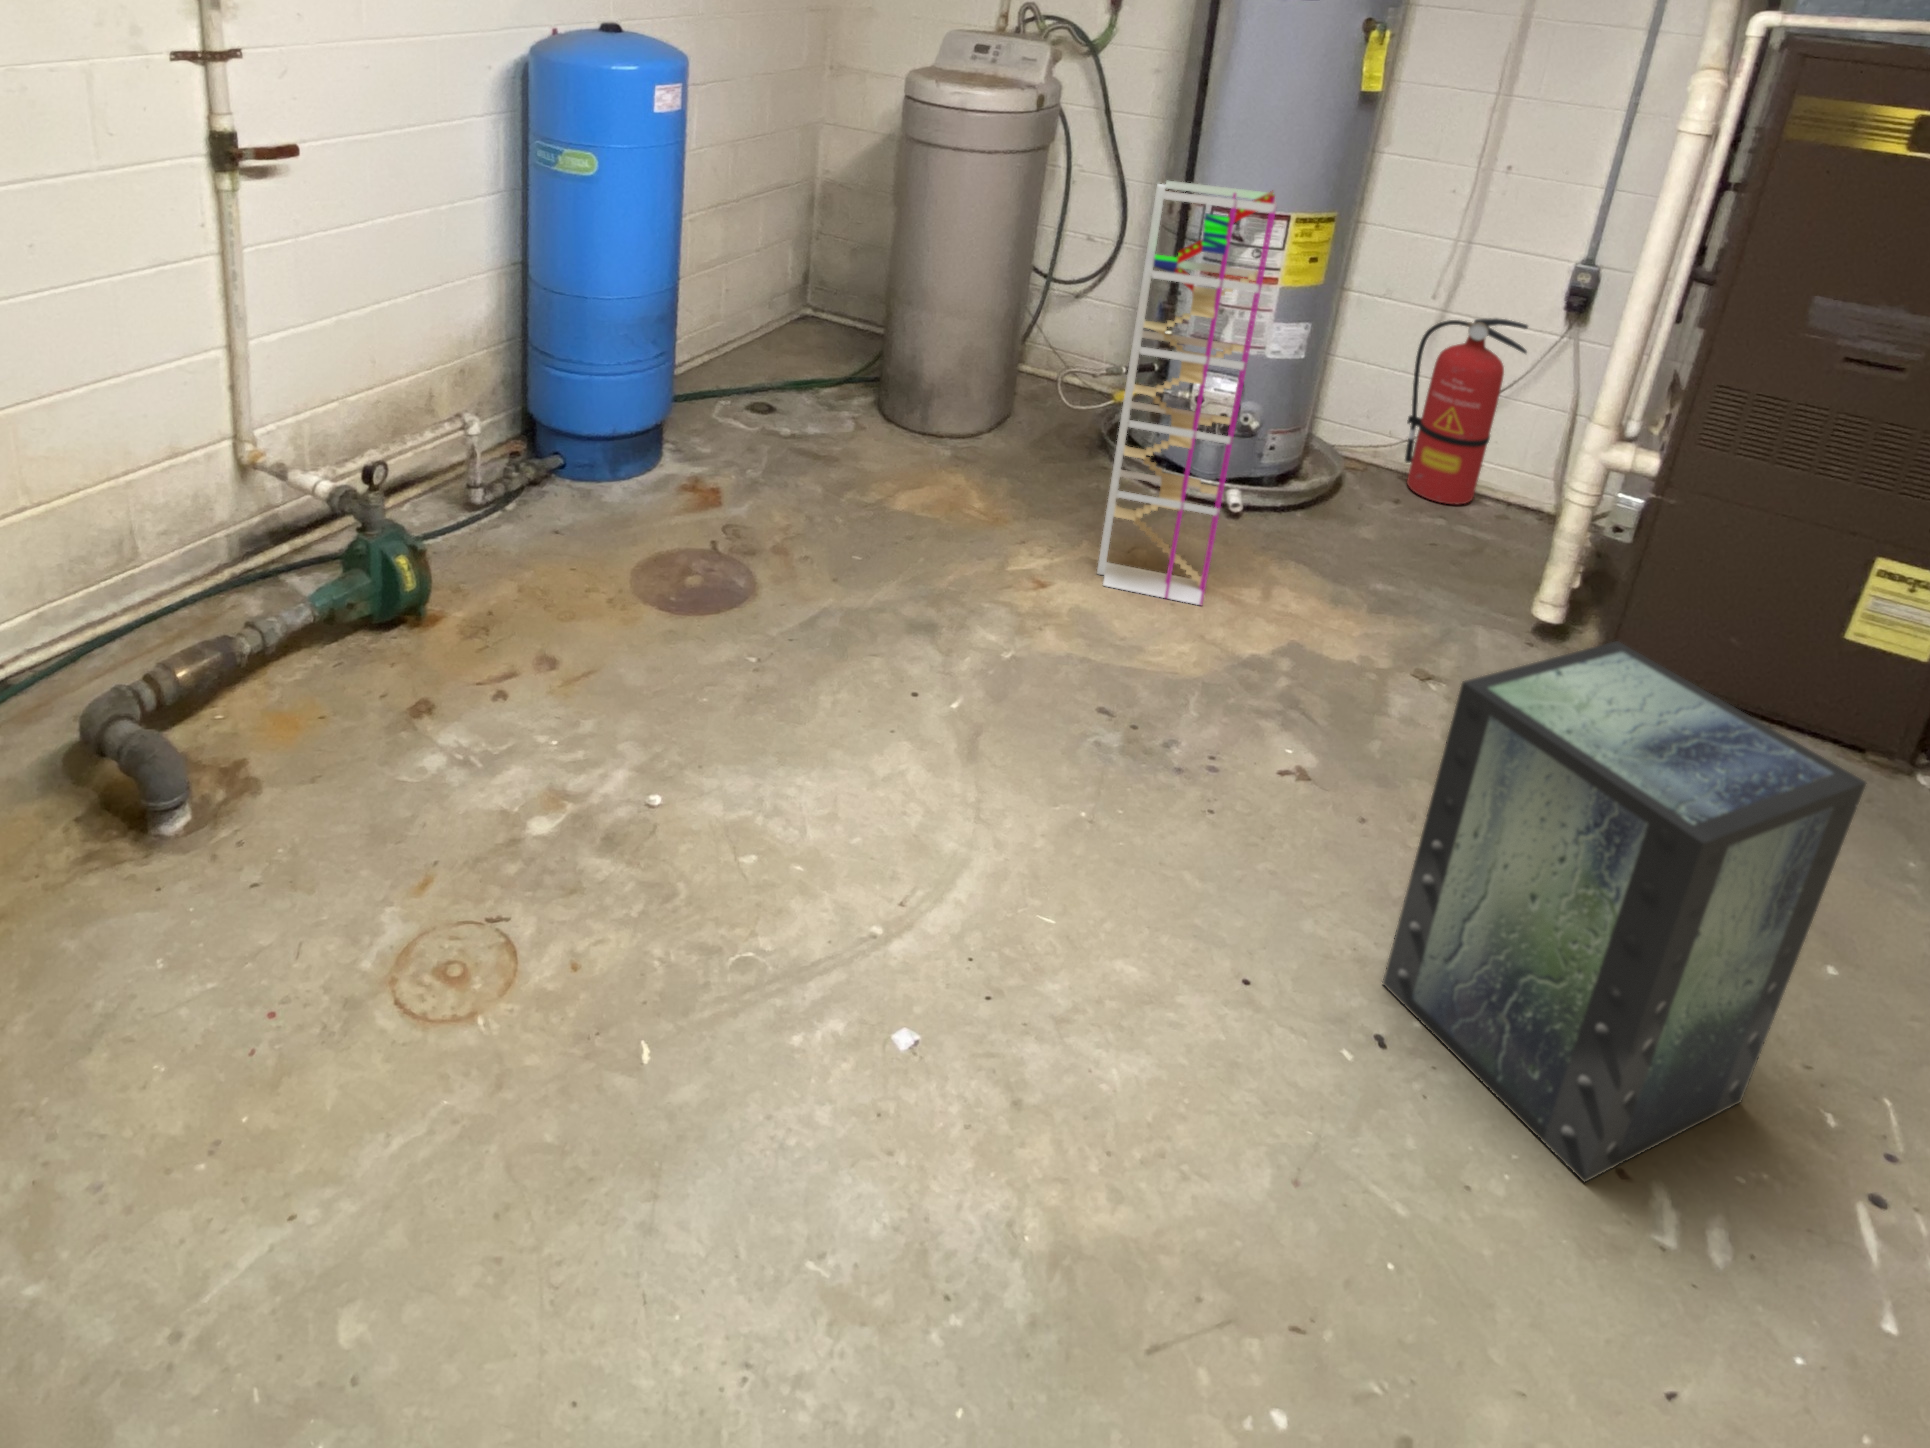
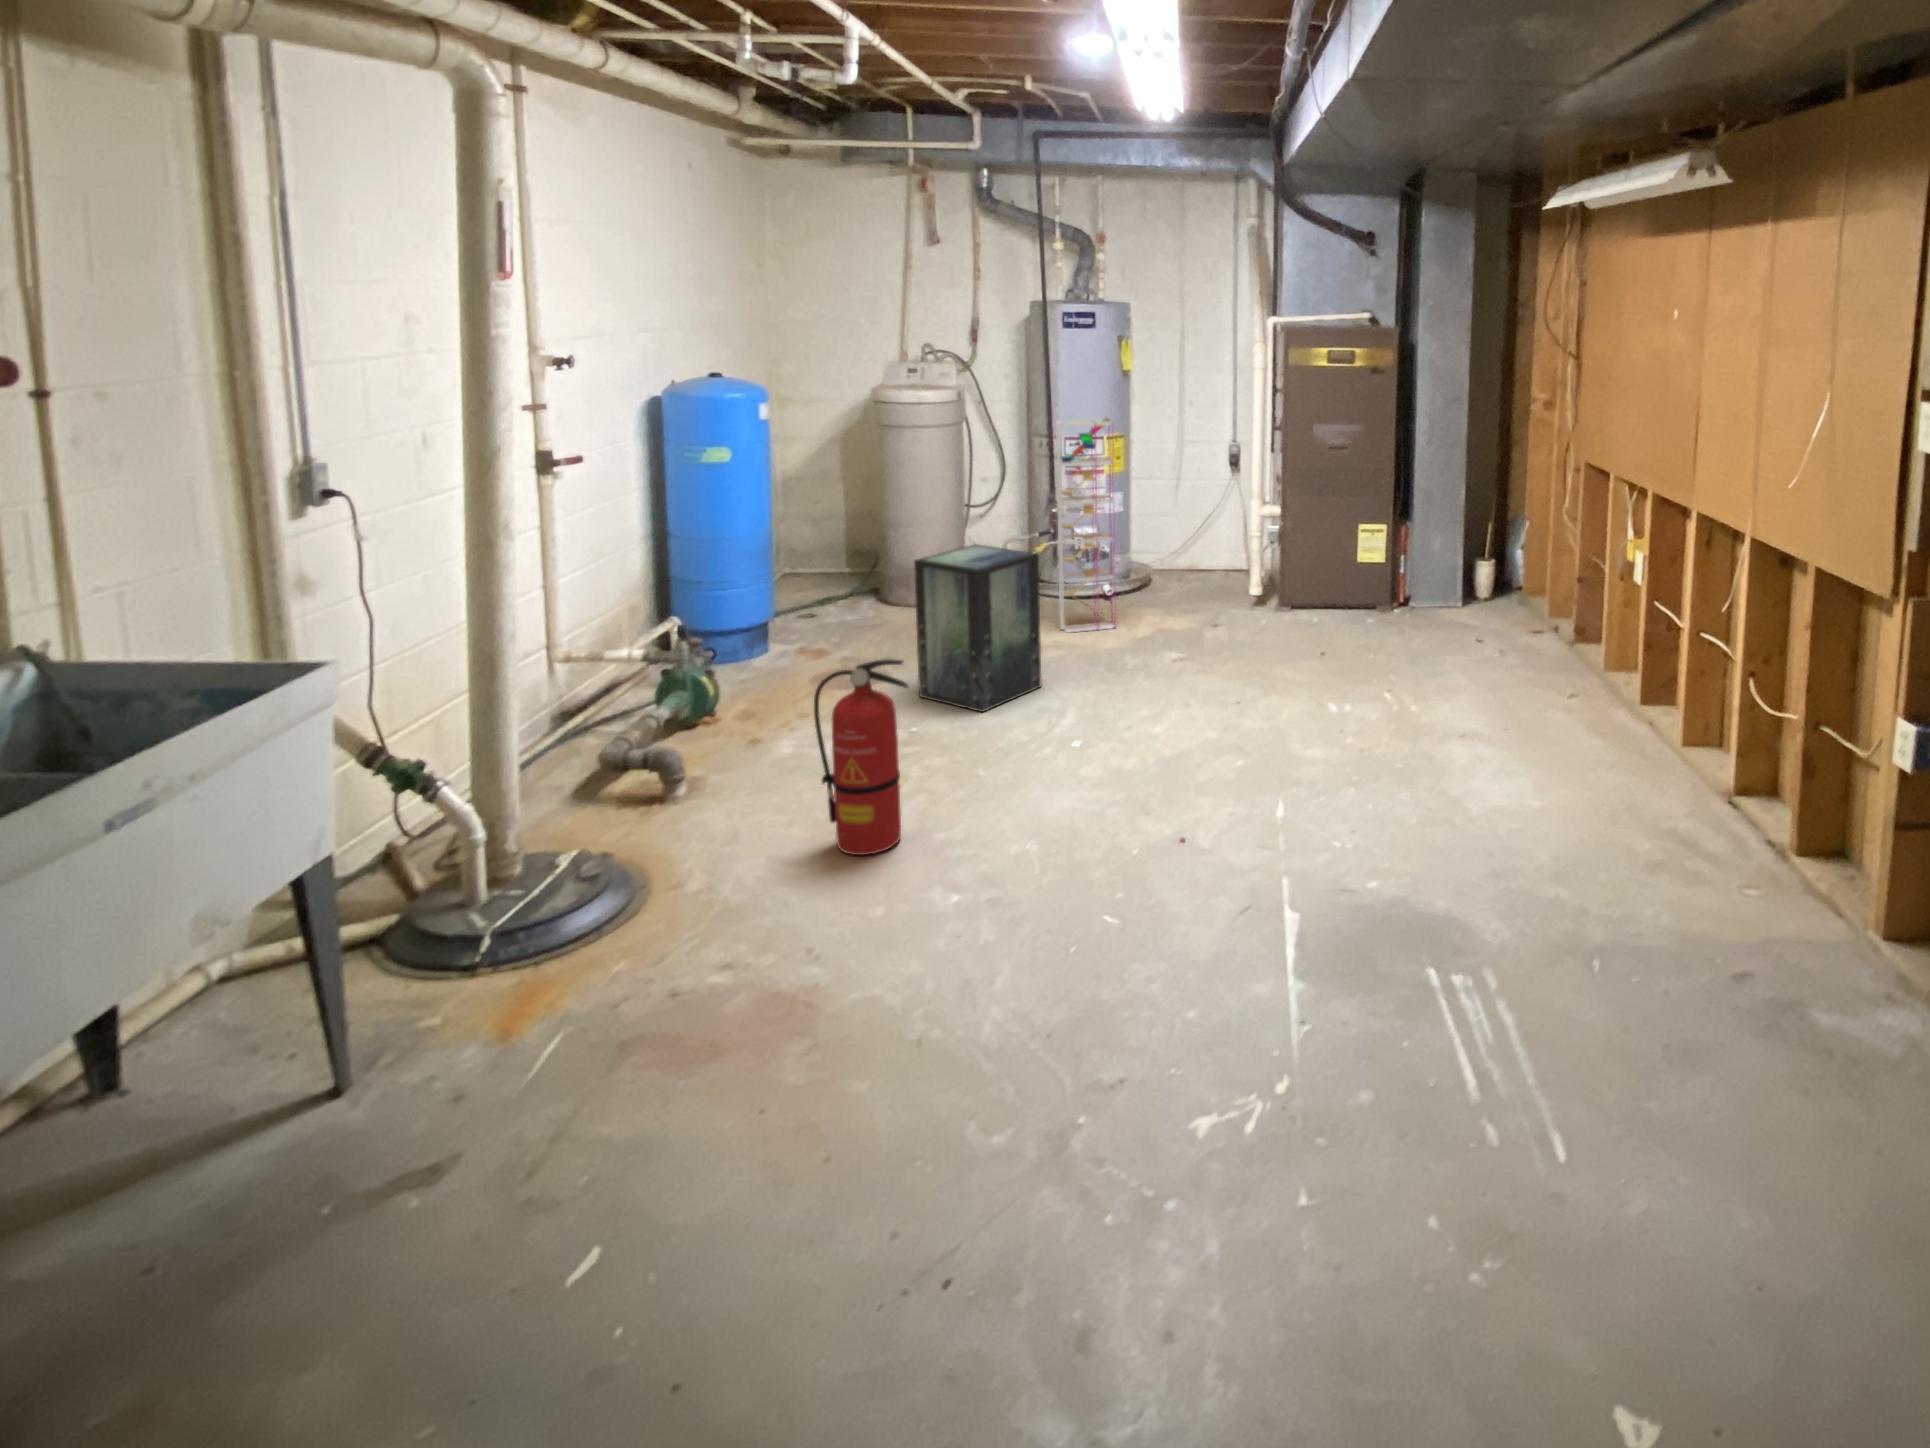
fire extinguisher: present [1405,318,1528,505] -> present [814,659,909,855]
storage box: present [1383,641,1867,1182] -> present [914,544,1041,712]

